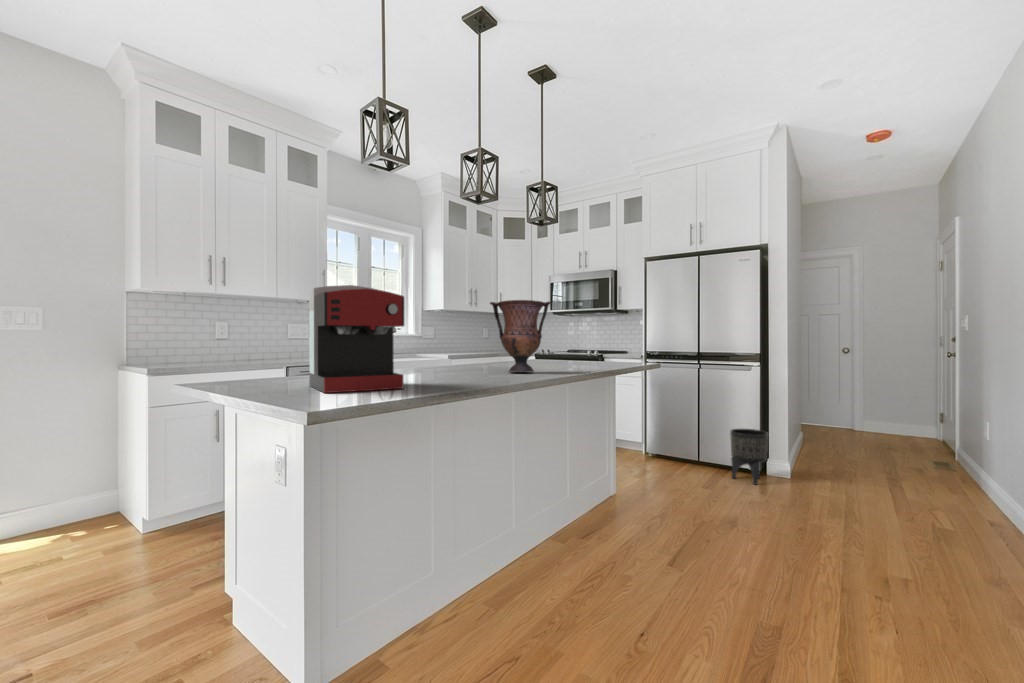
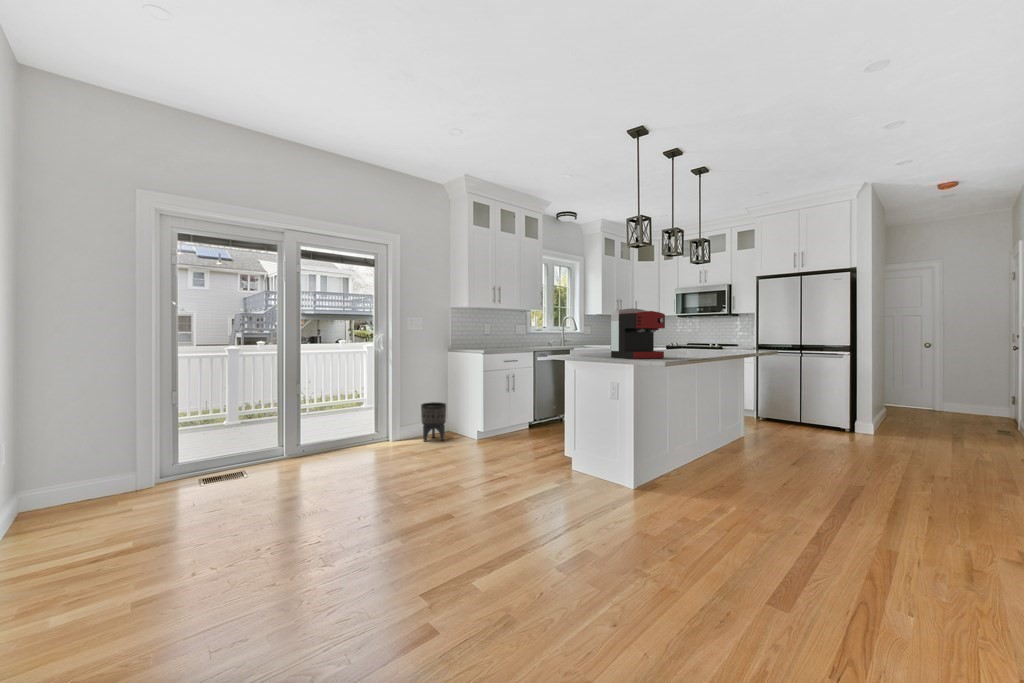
vase: present [490,300,551,372] -> none [678,312,716,354]
planter: present [730,429,768,485] -> present [421,402,446,441]

